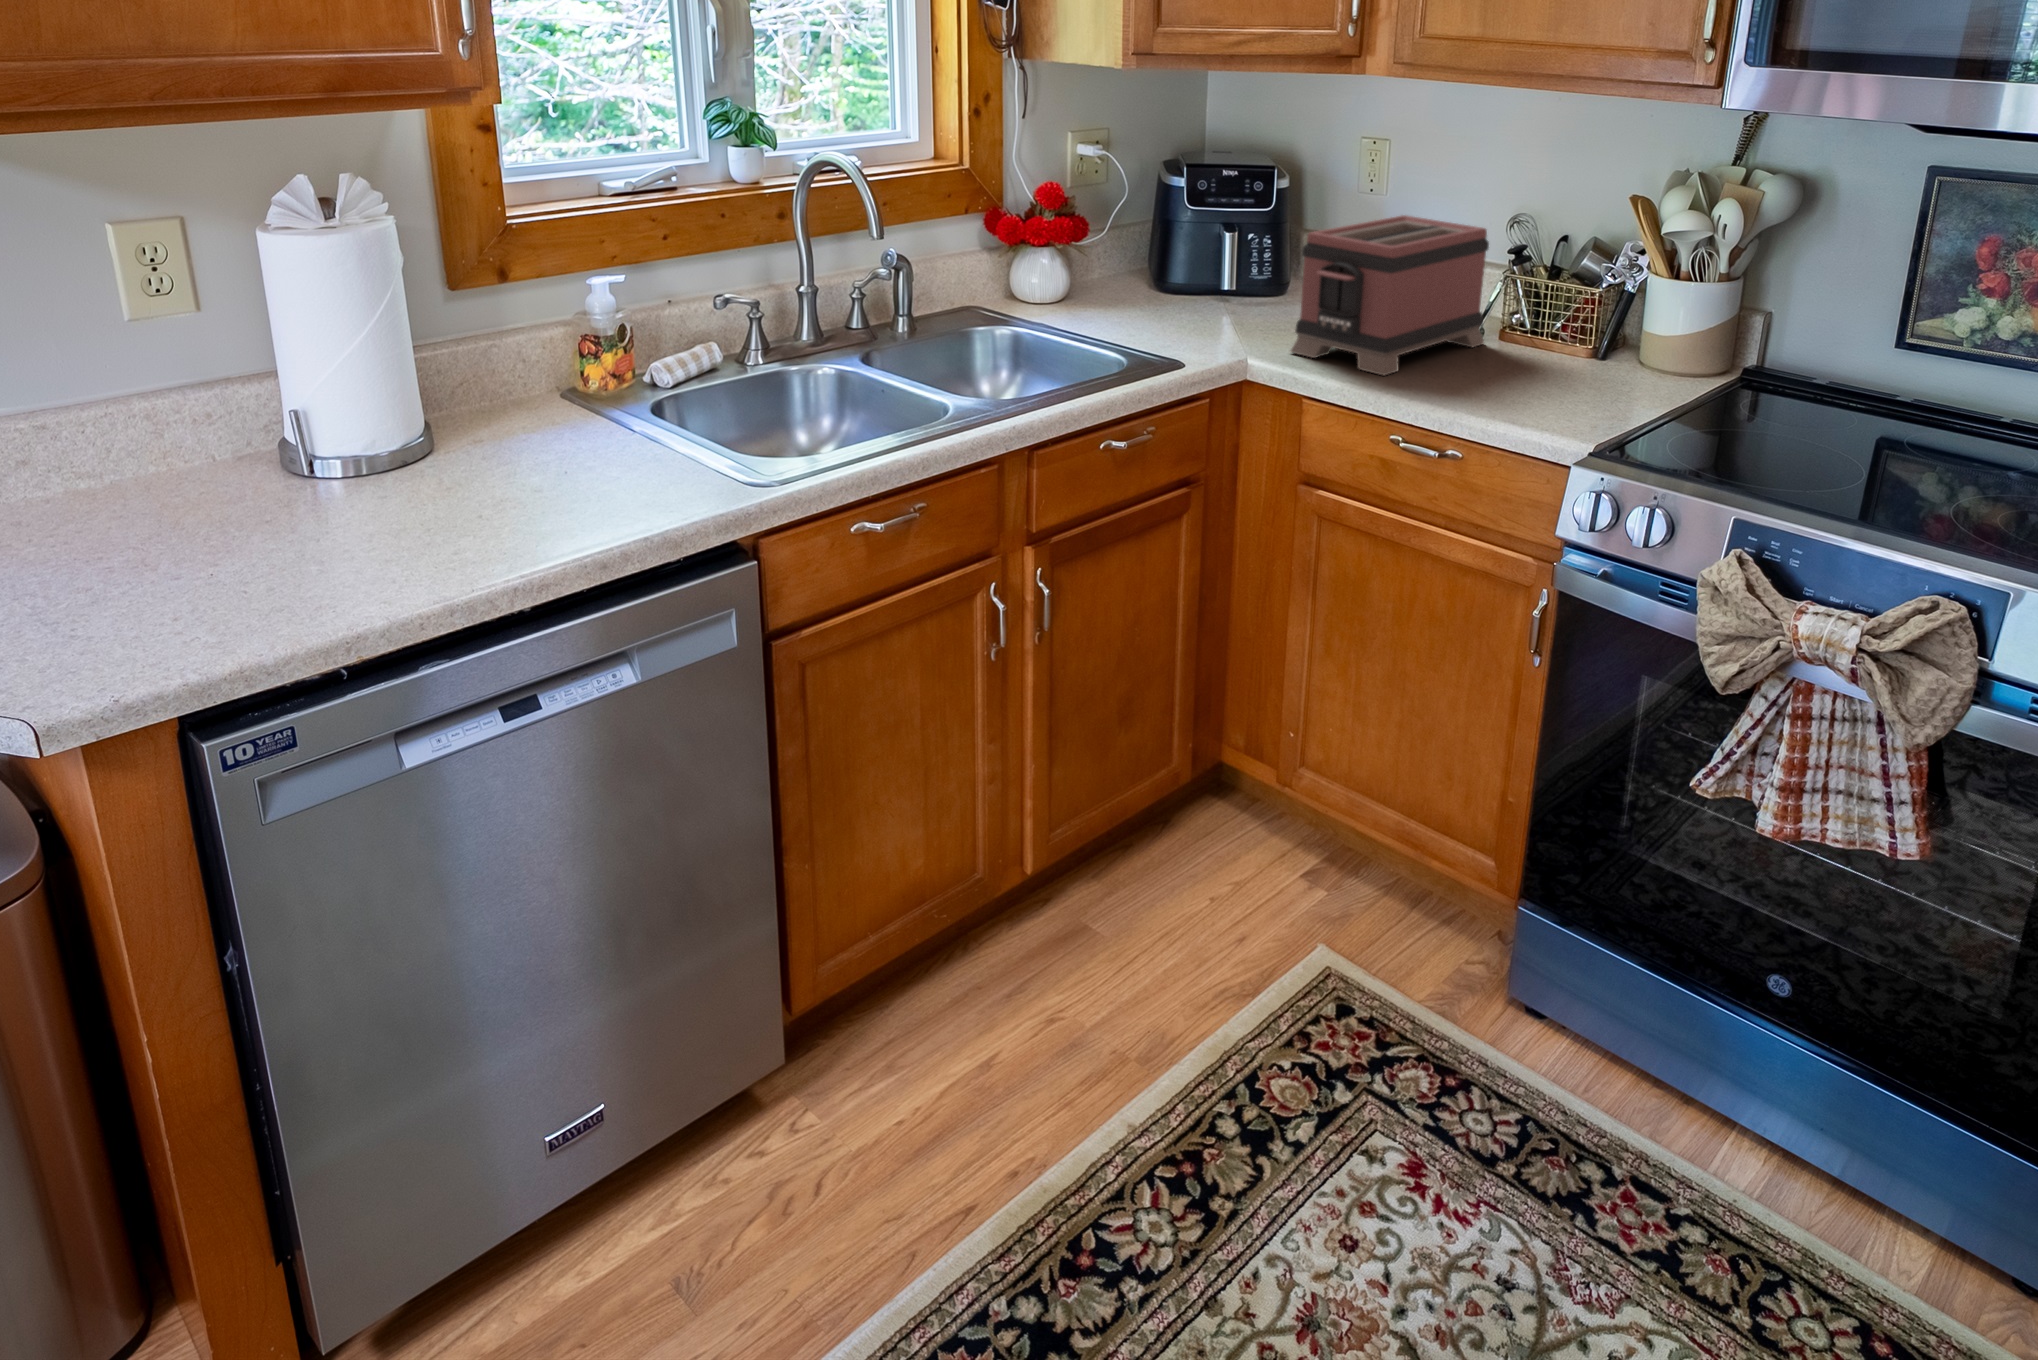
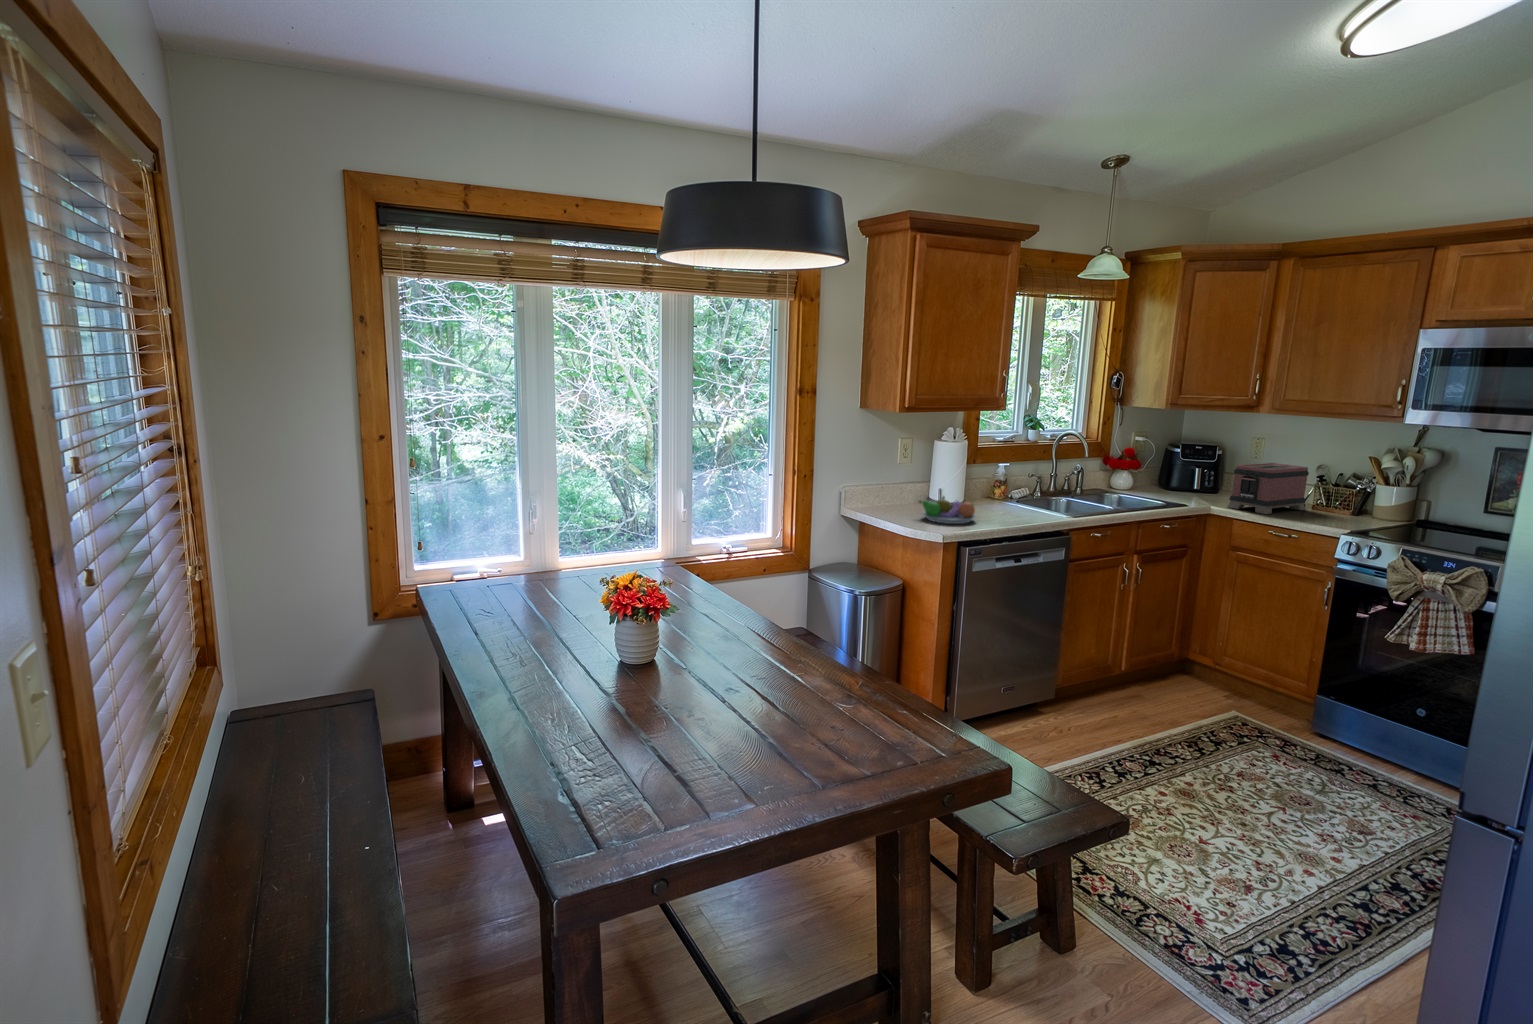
fruit bowl: none [135,434,378,569] -> present [919,496,976,524]

